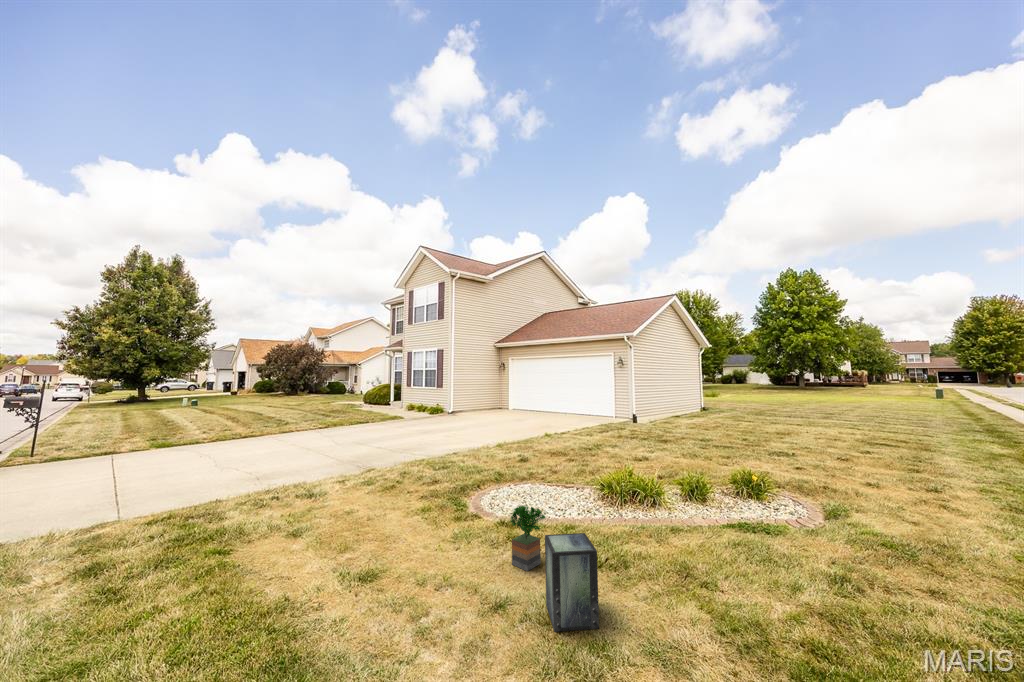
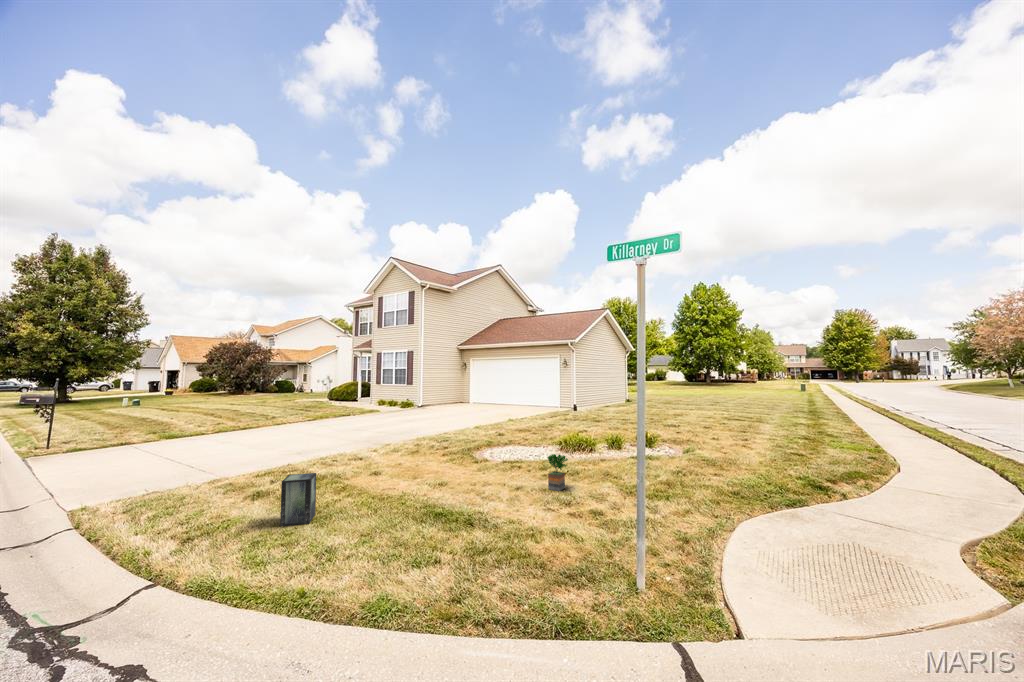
storage box: present [545,533,599,632] -> present [280,473,316,526]

